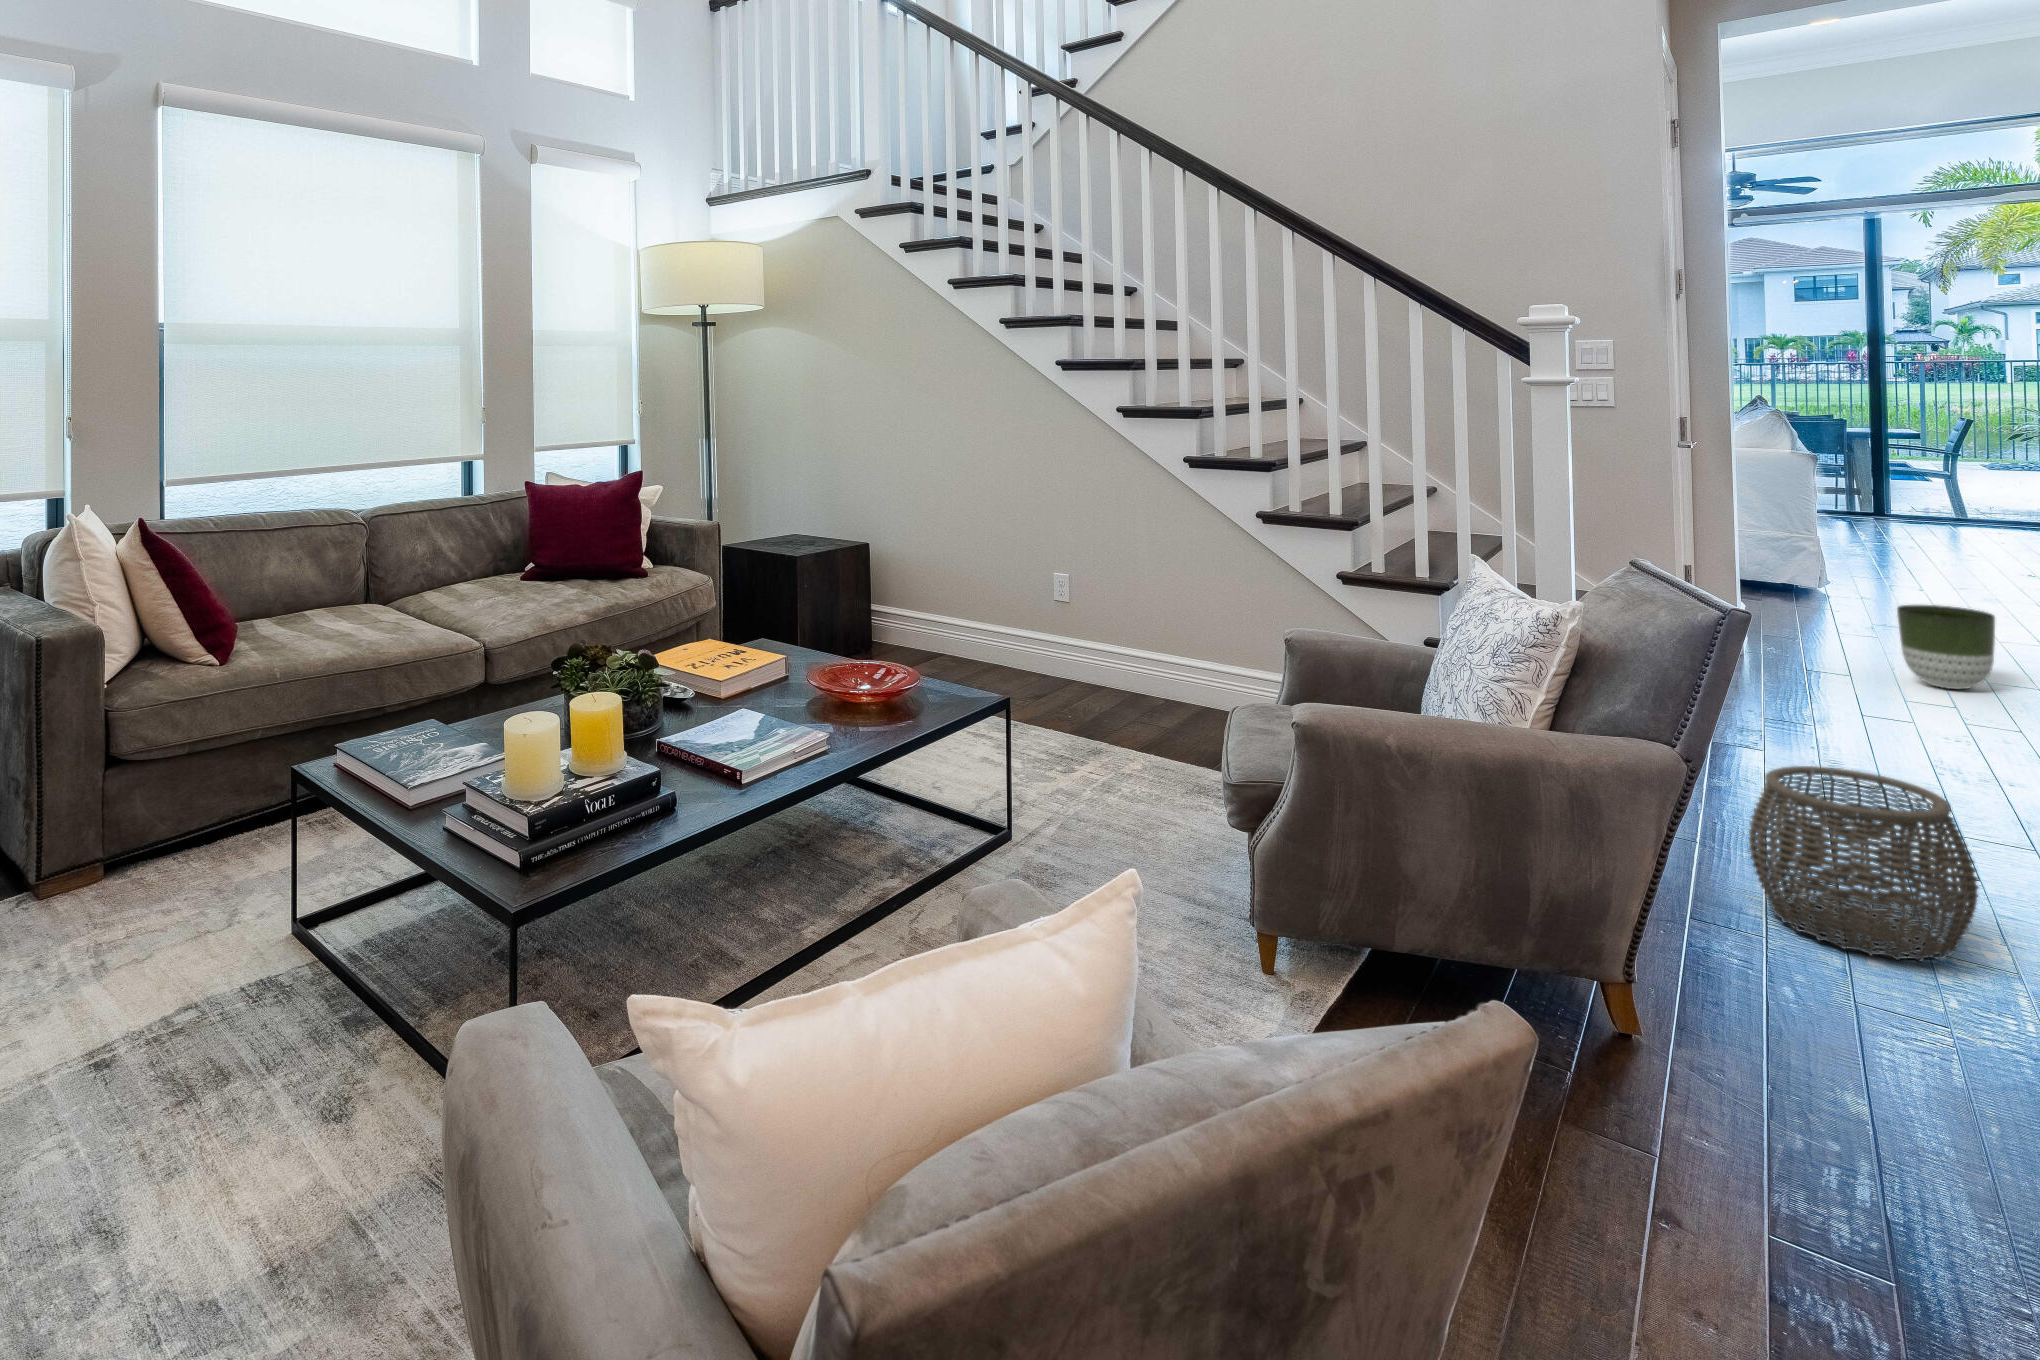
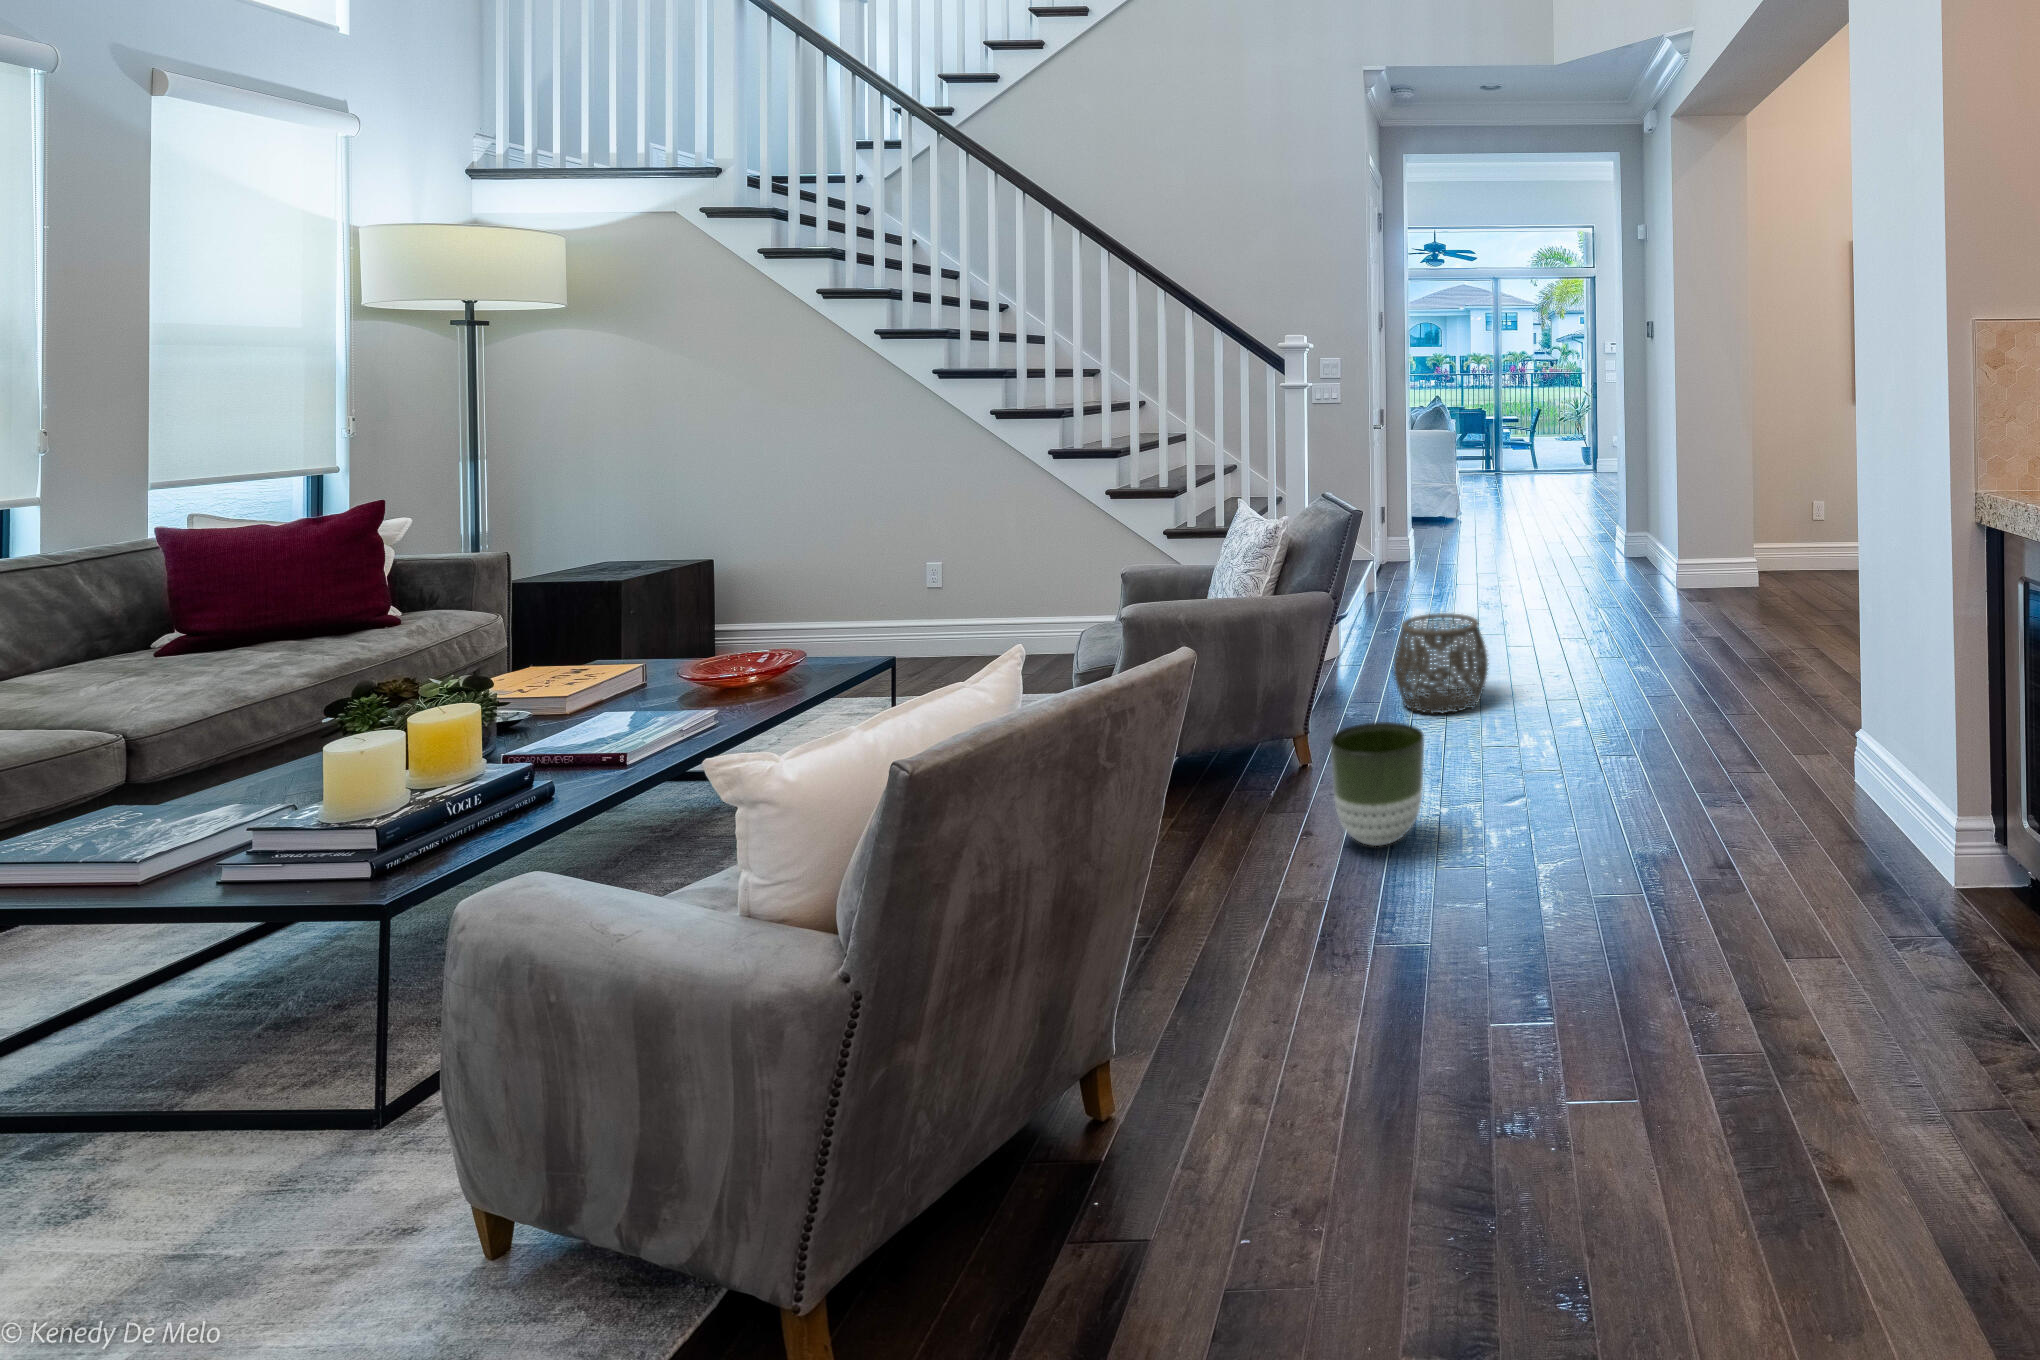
planter: present [1897,605,1995,689] -> present [1330,722,1424,846]

